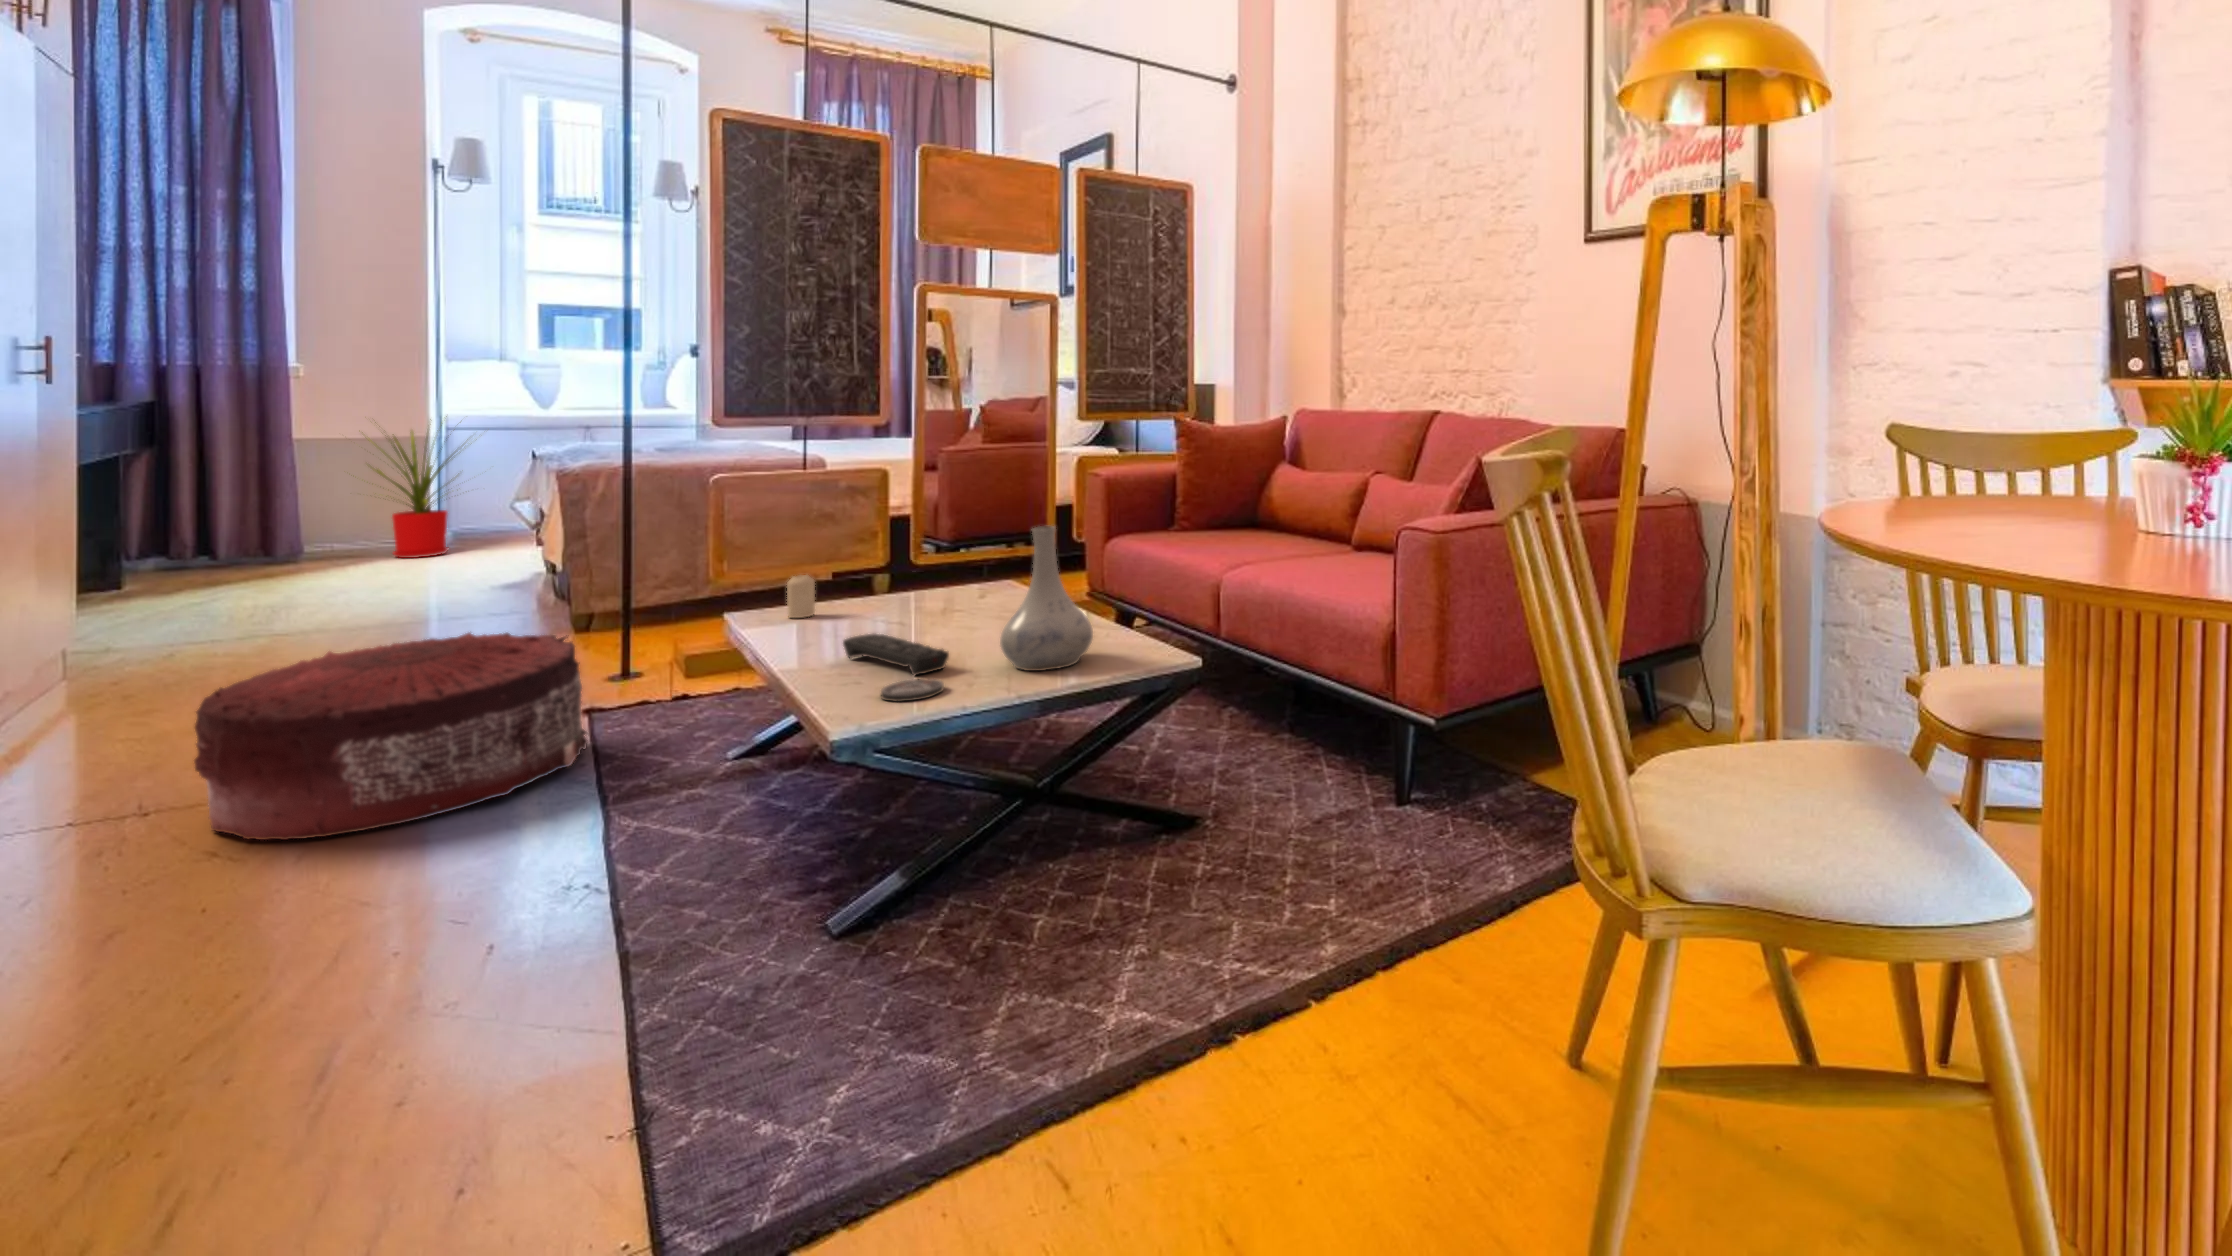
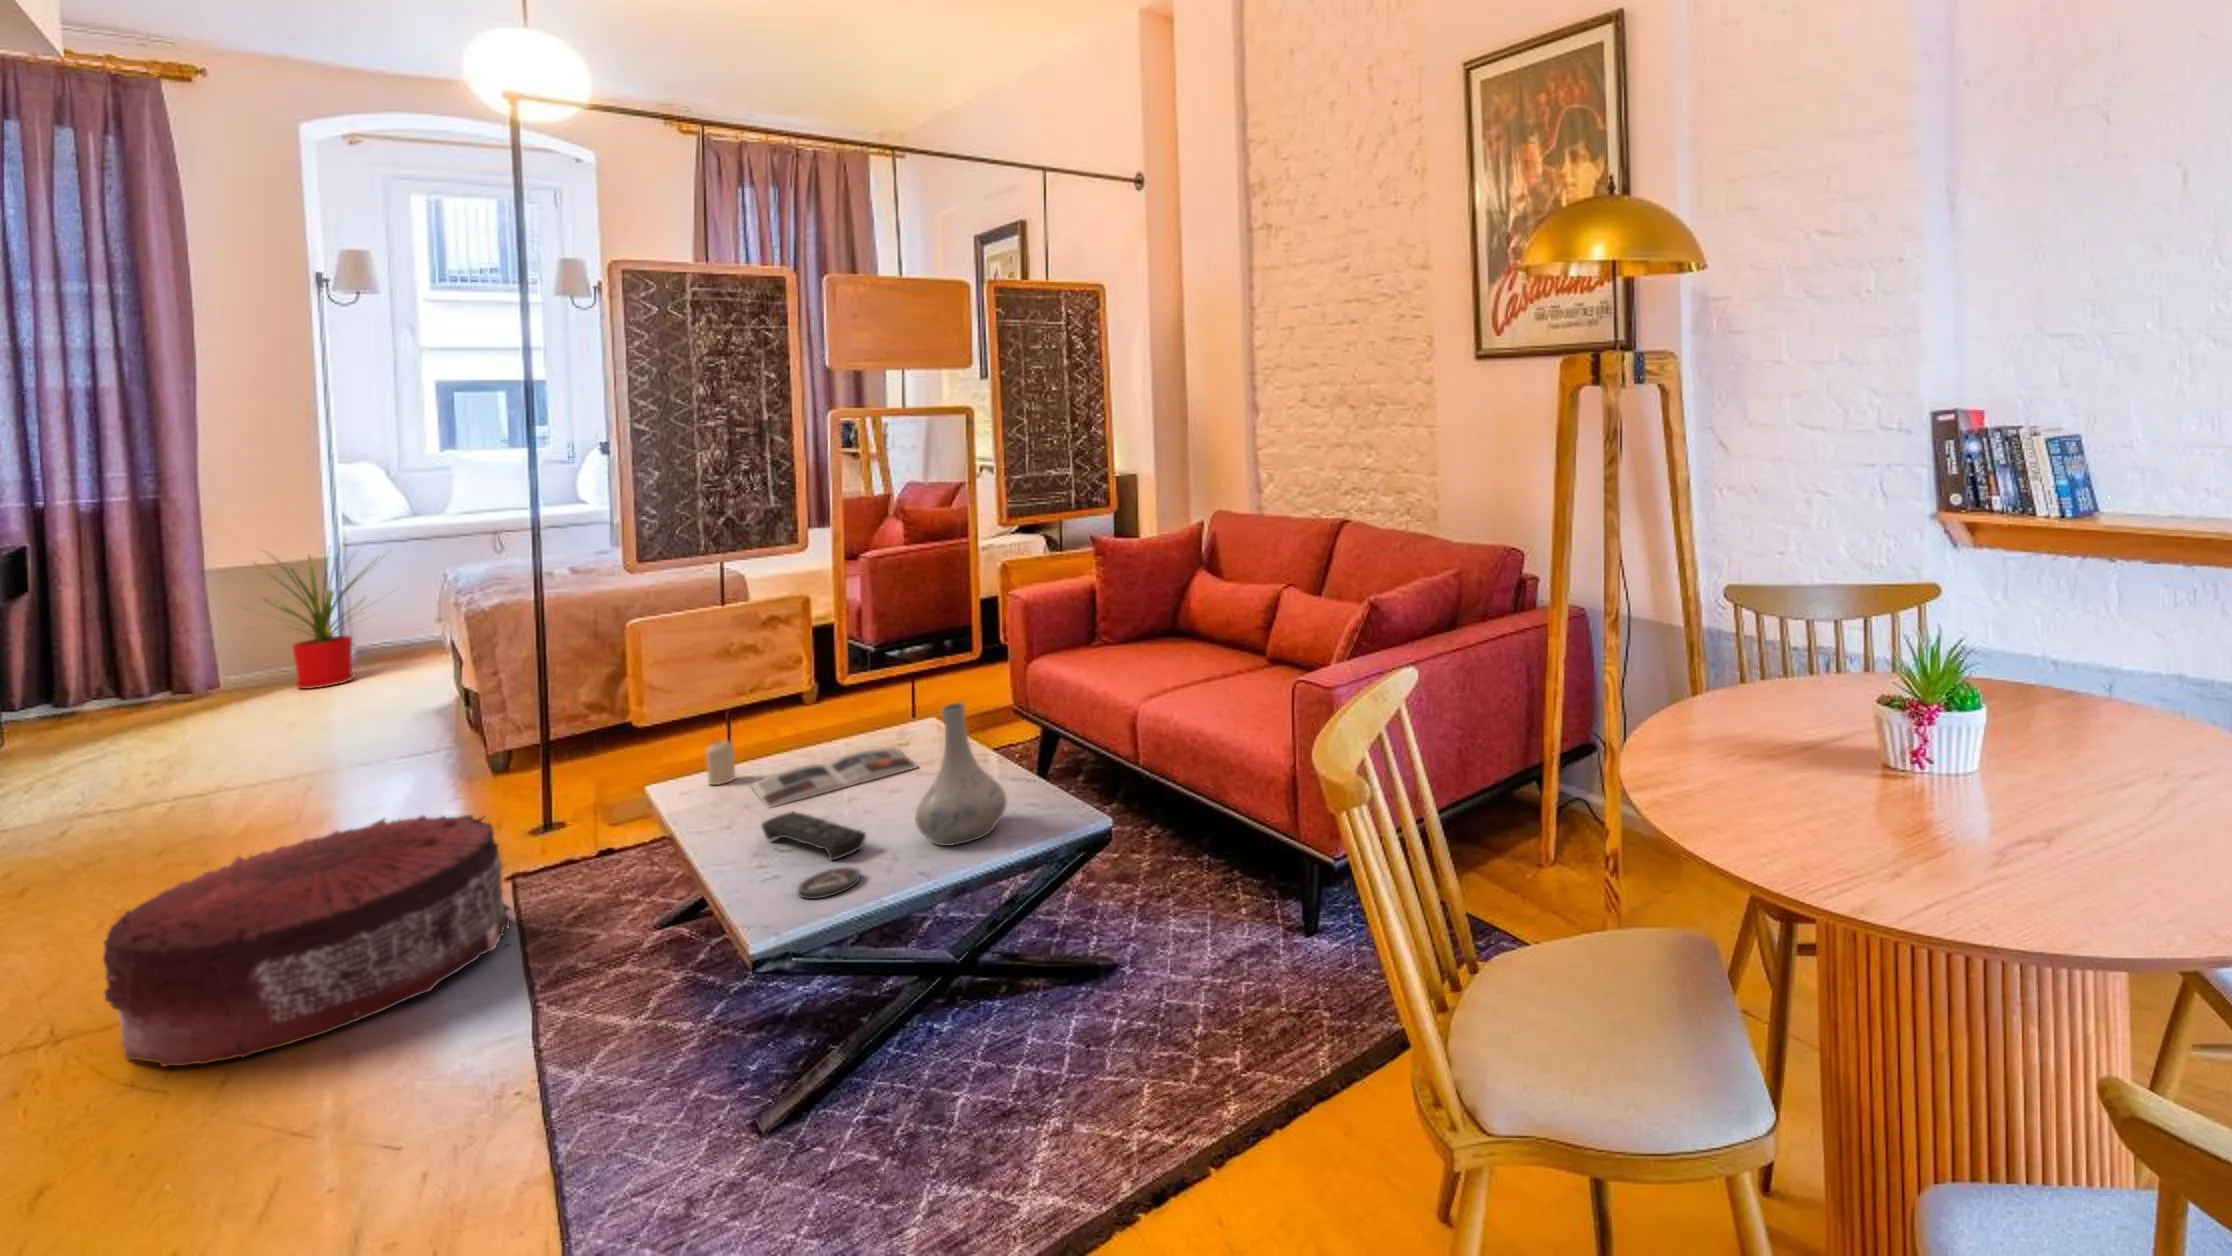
magazine: none [830,599,999,637] -> present [752,747,917,808]

